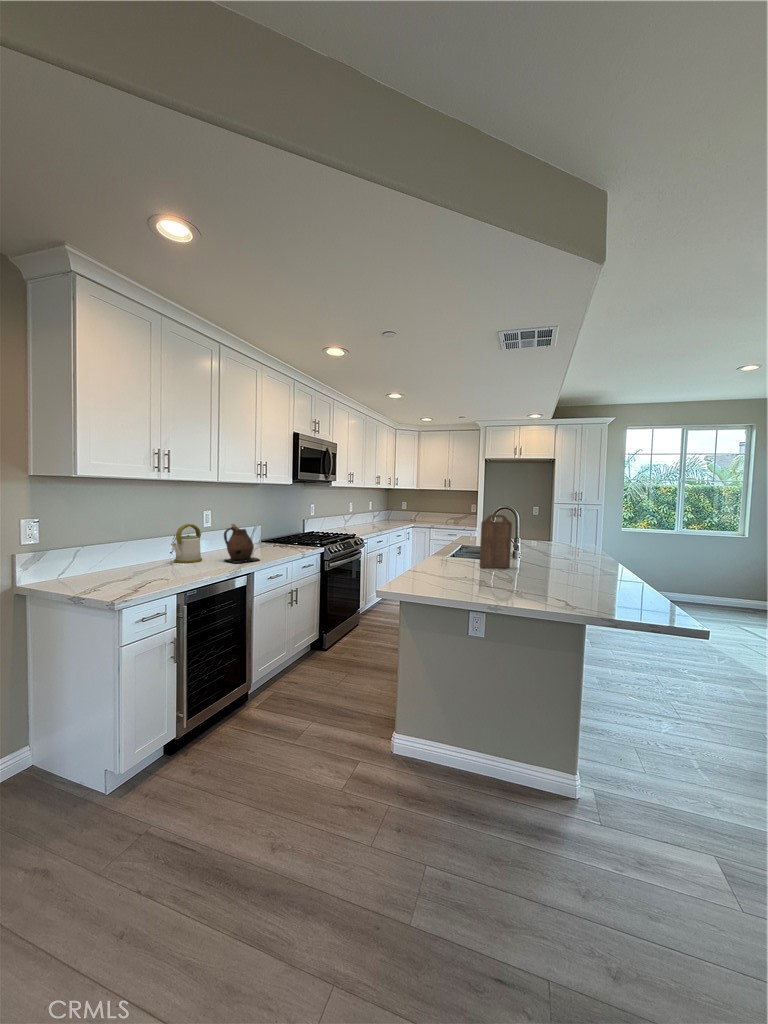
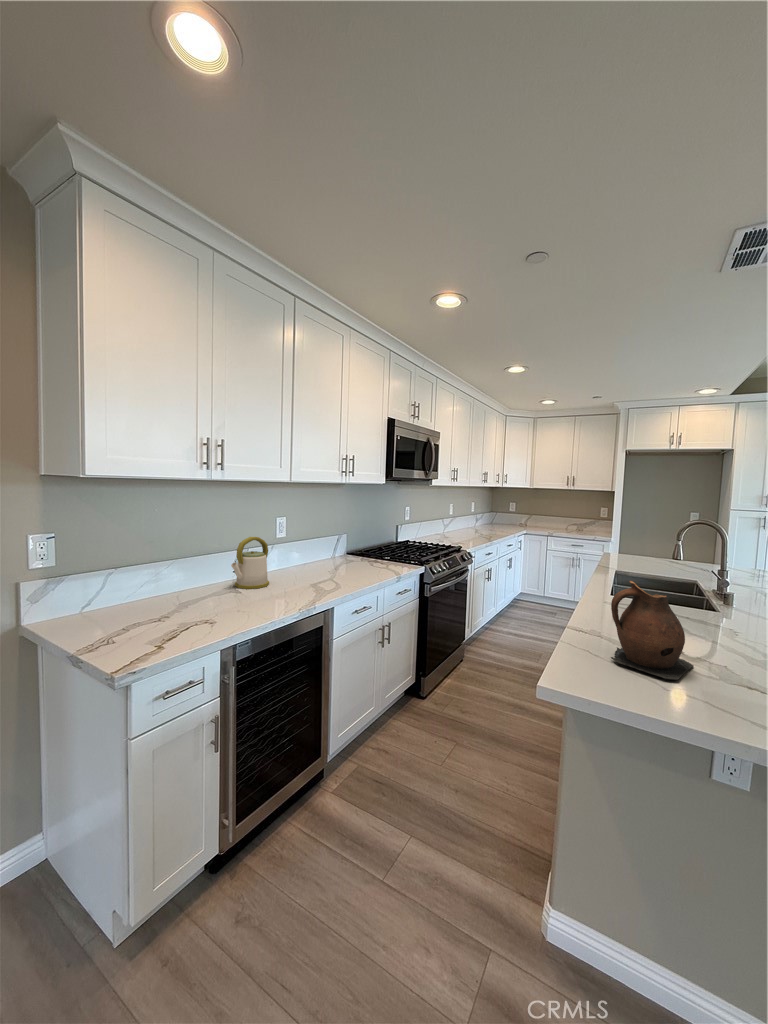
cutting board: present [479,514,512,568] -> none [687,539,753,630]
ceramic pitcher: present [224,524,260,563] -> present [611,581,694,680]

